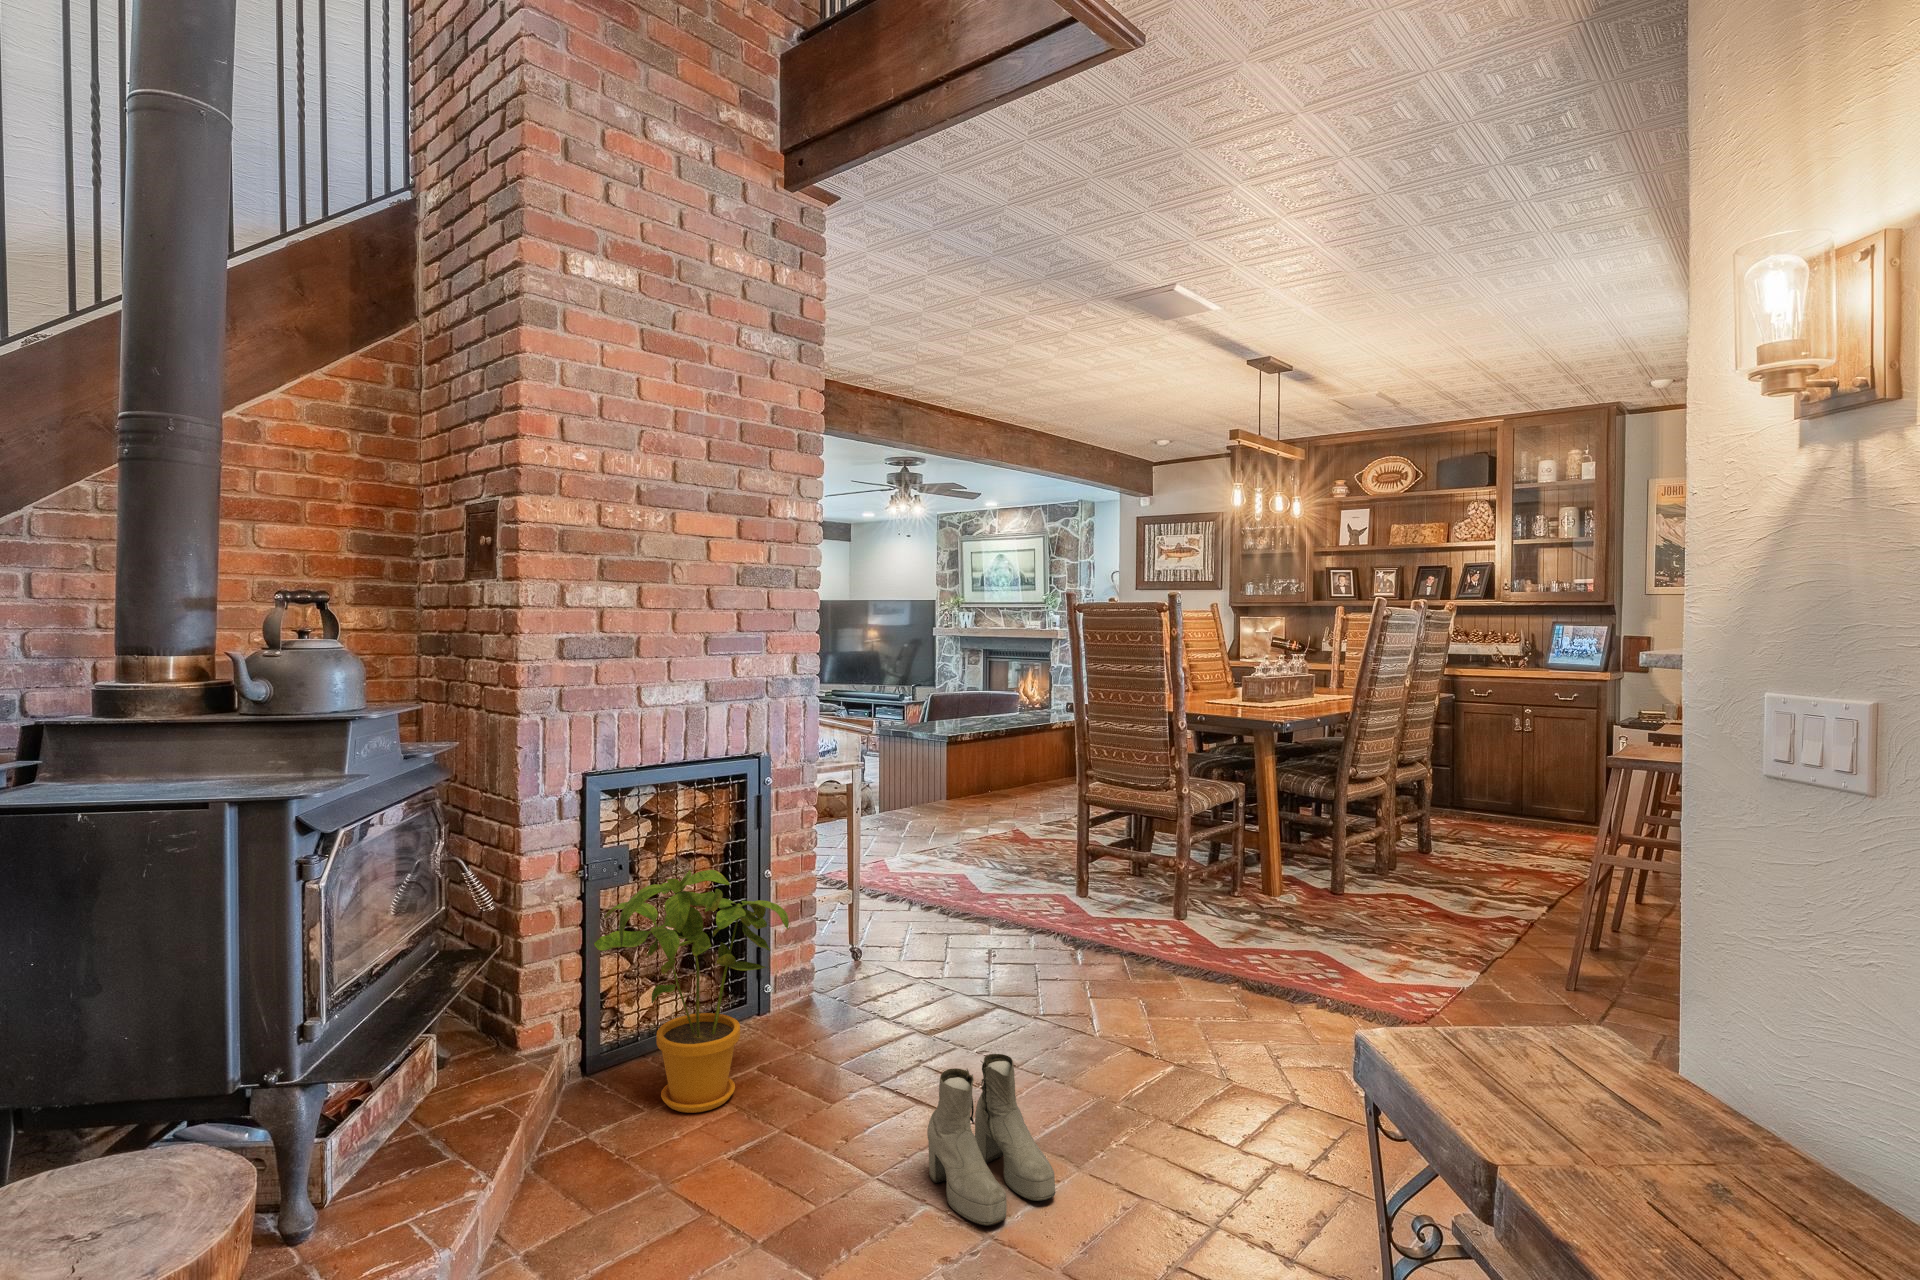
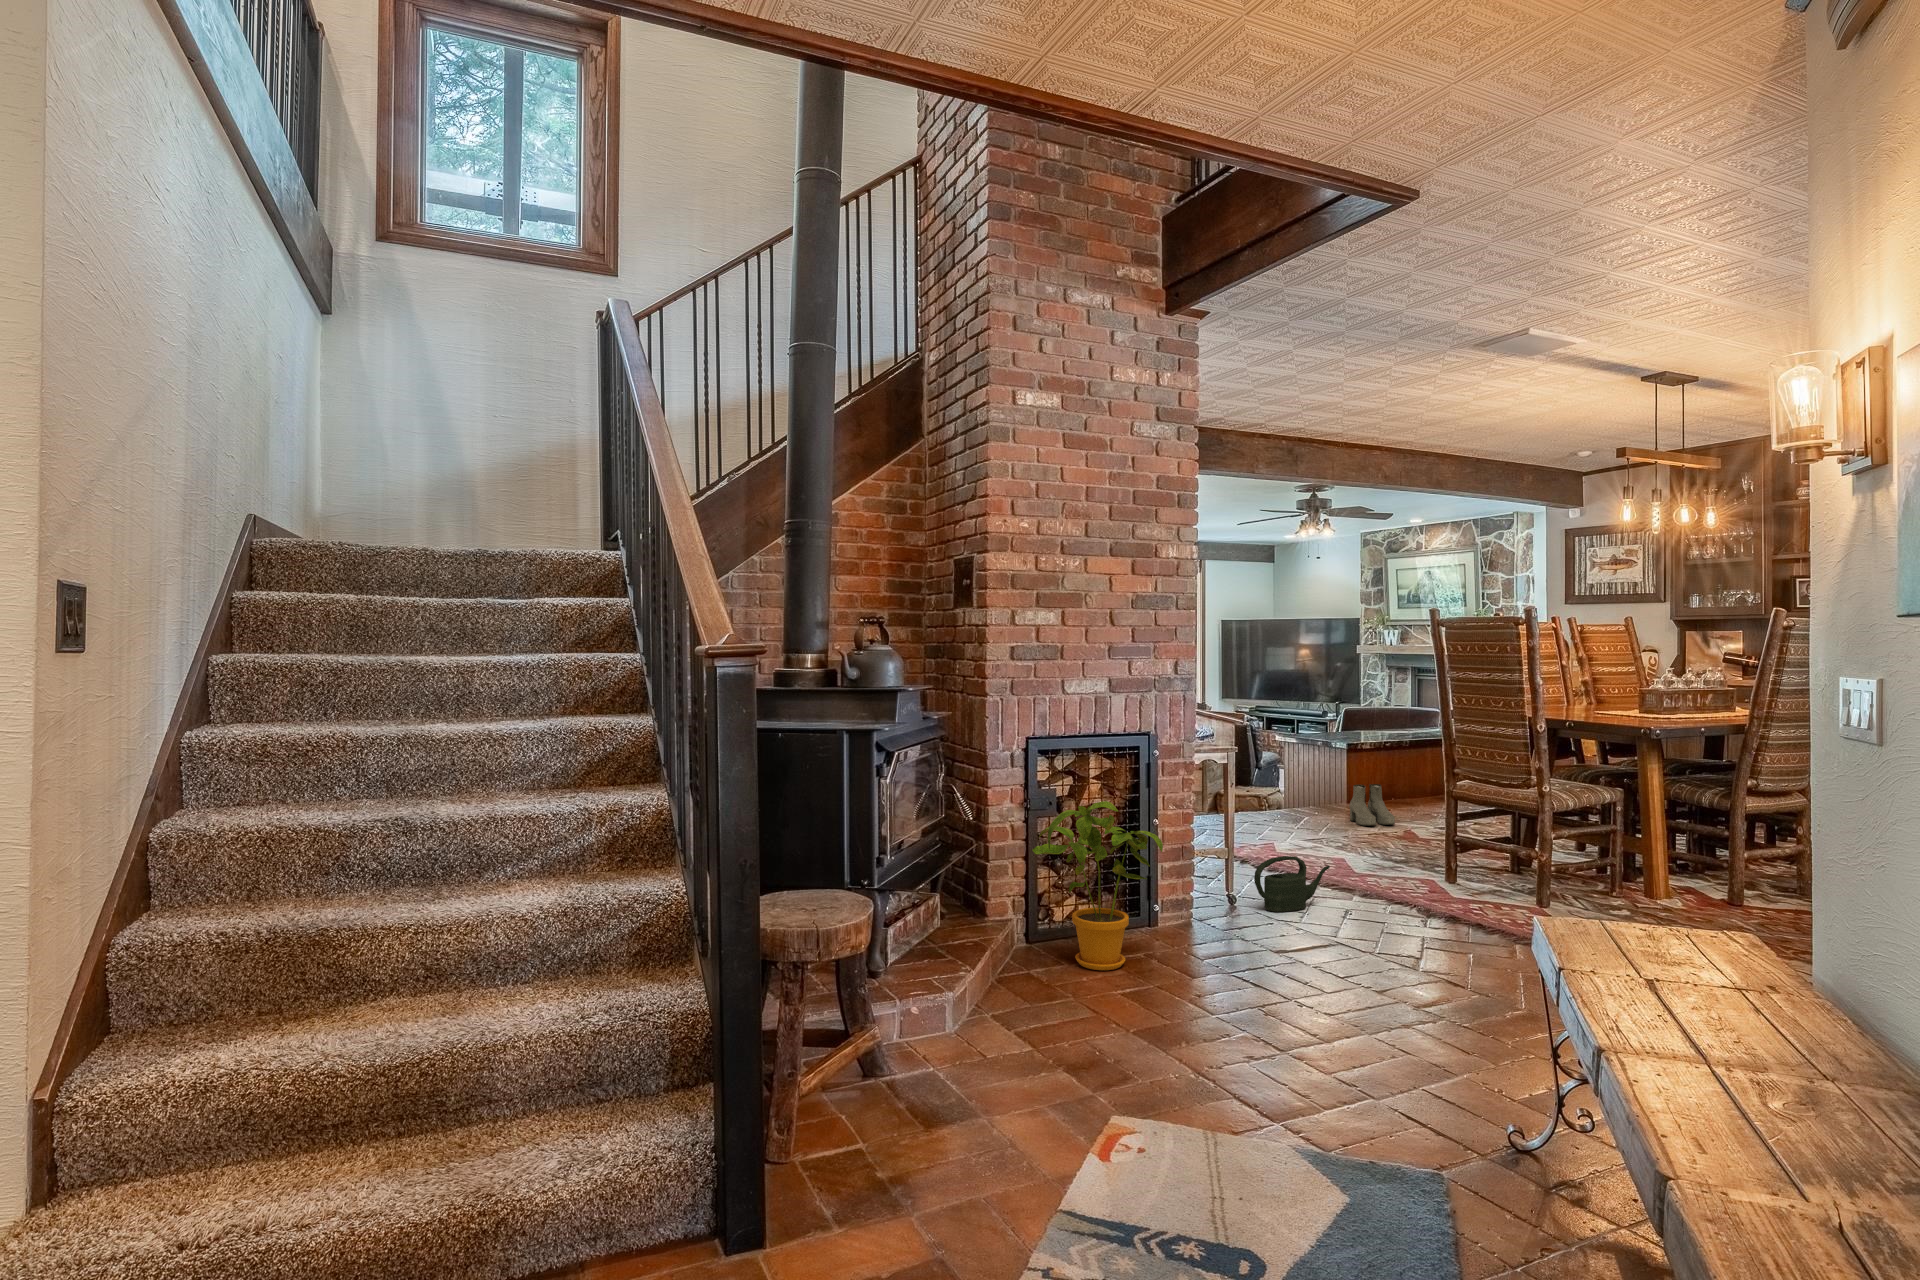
watering can: none [886,893,968,965] -> present [1254,856,1330,912]
boots: present [927,1054,1055,1226] -> present [1349,784,1395,826]

